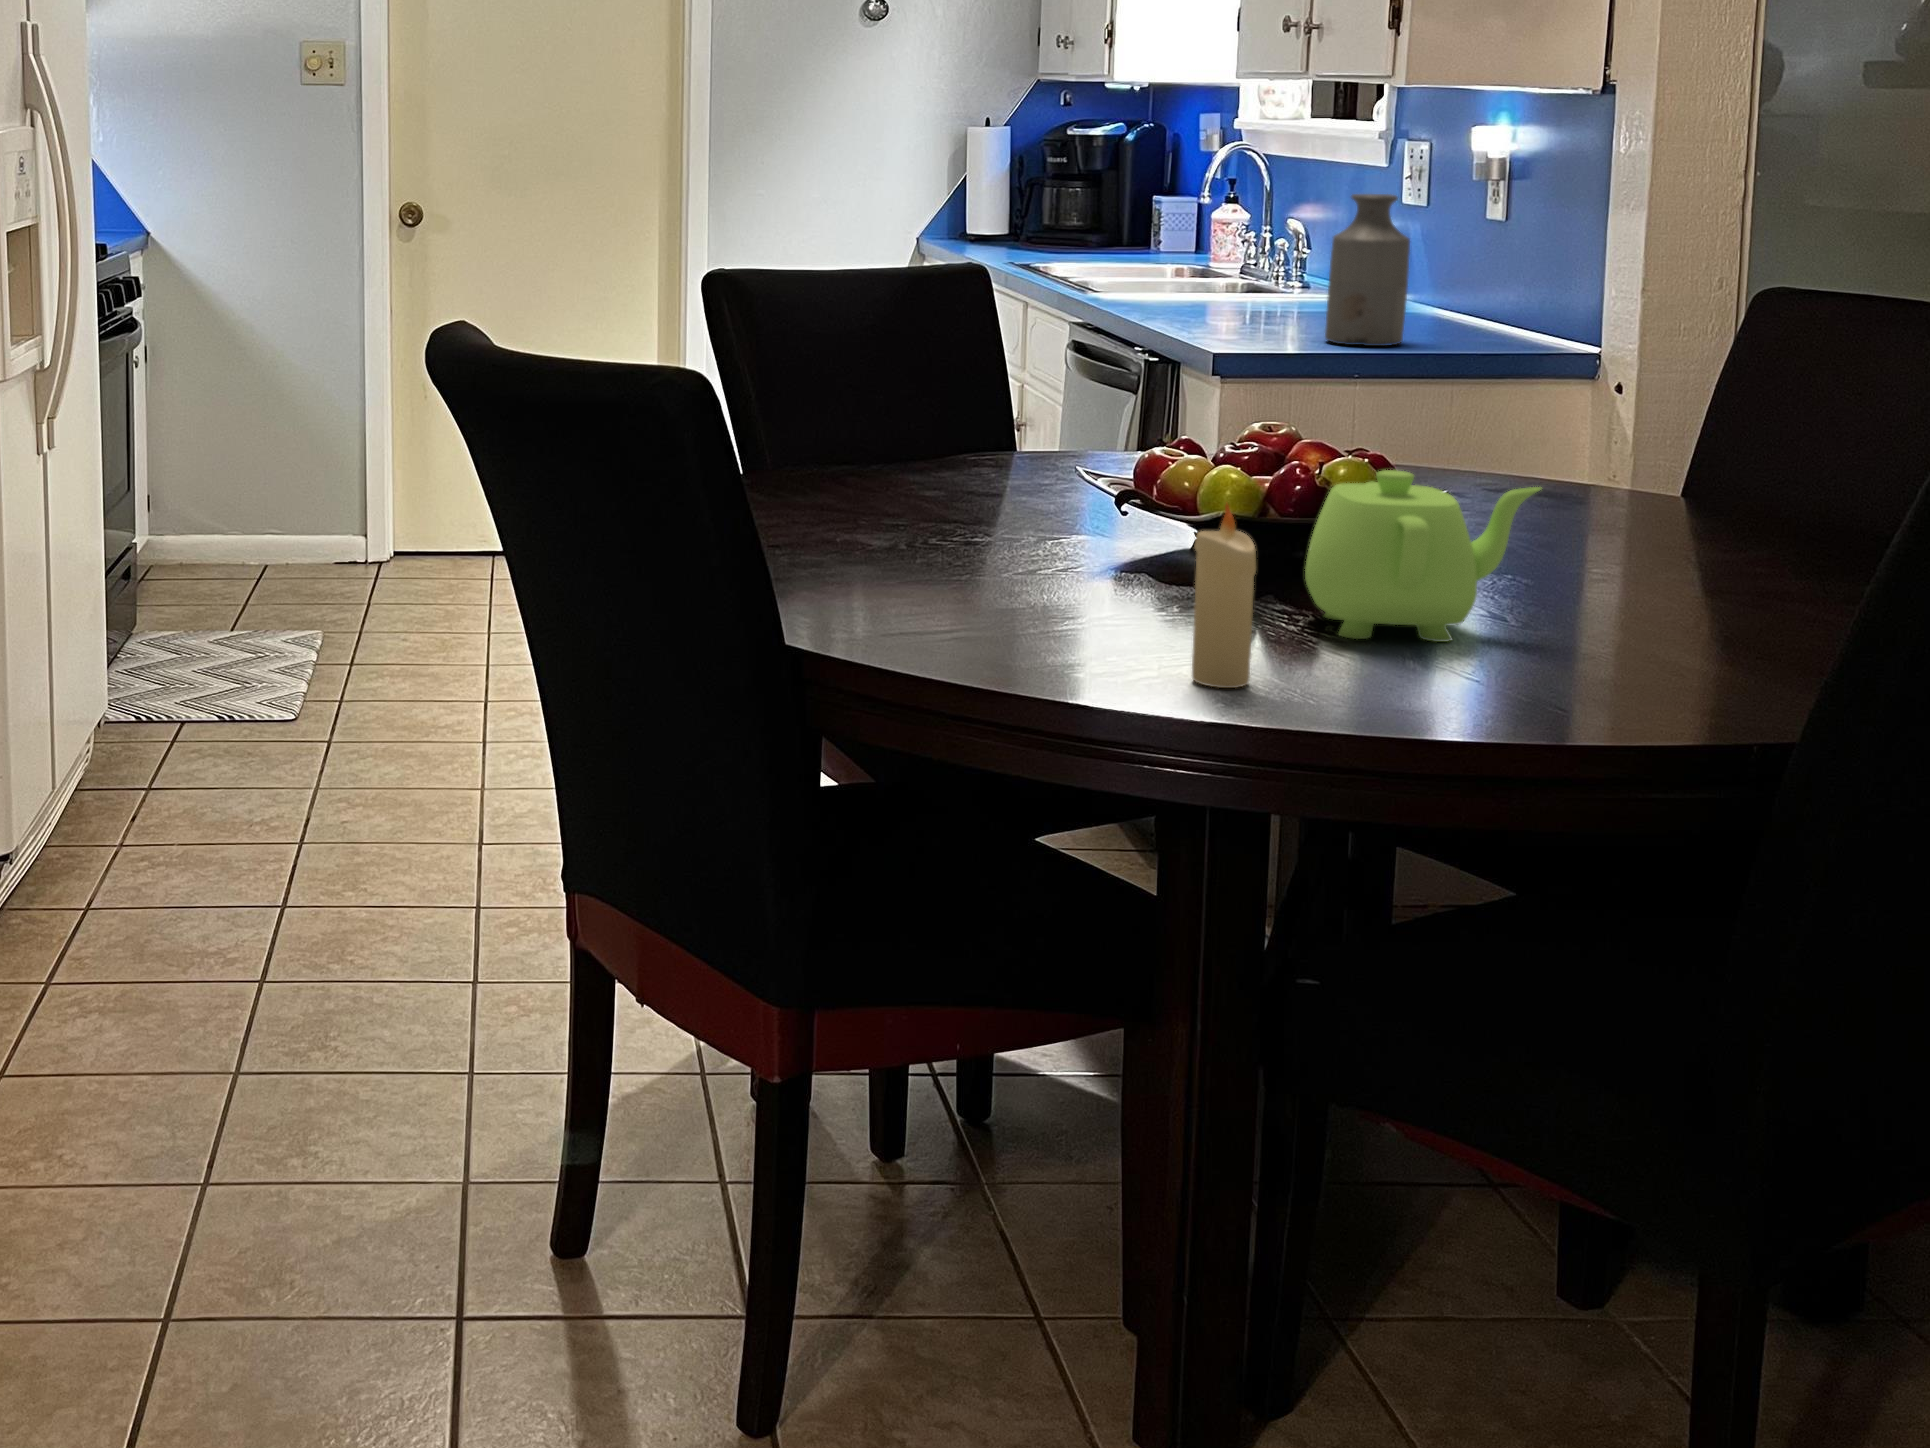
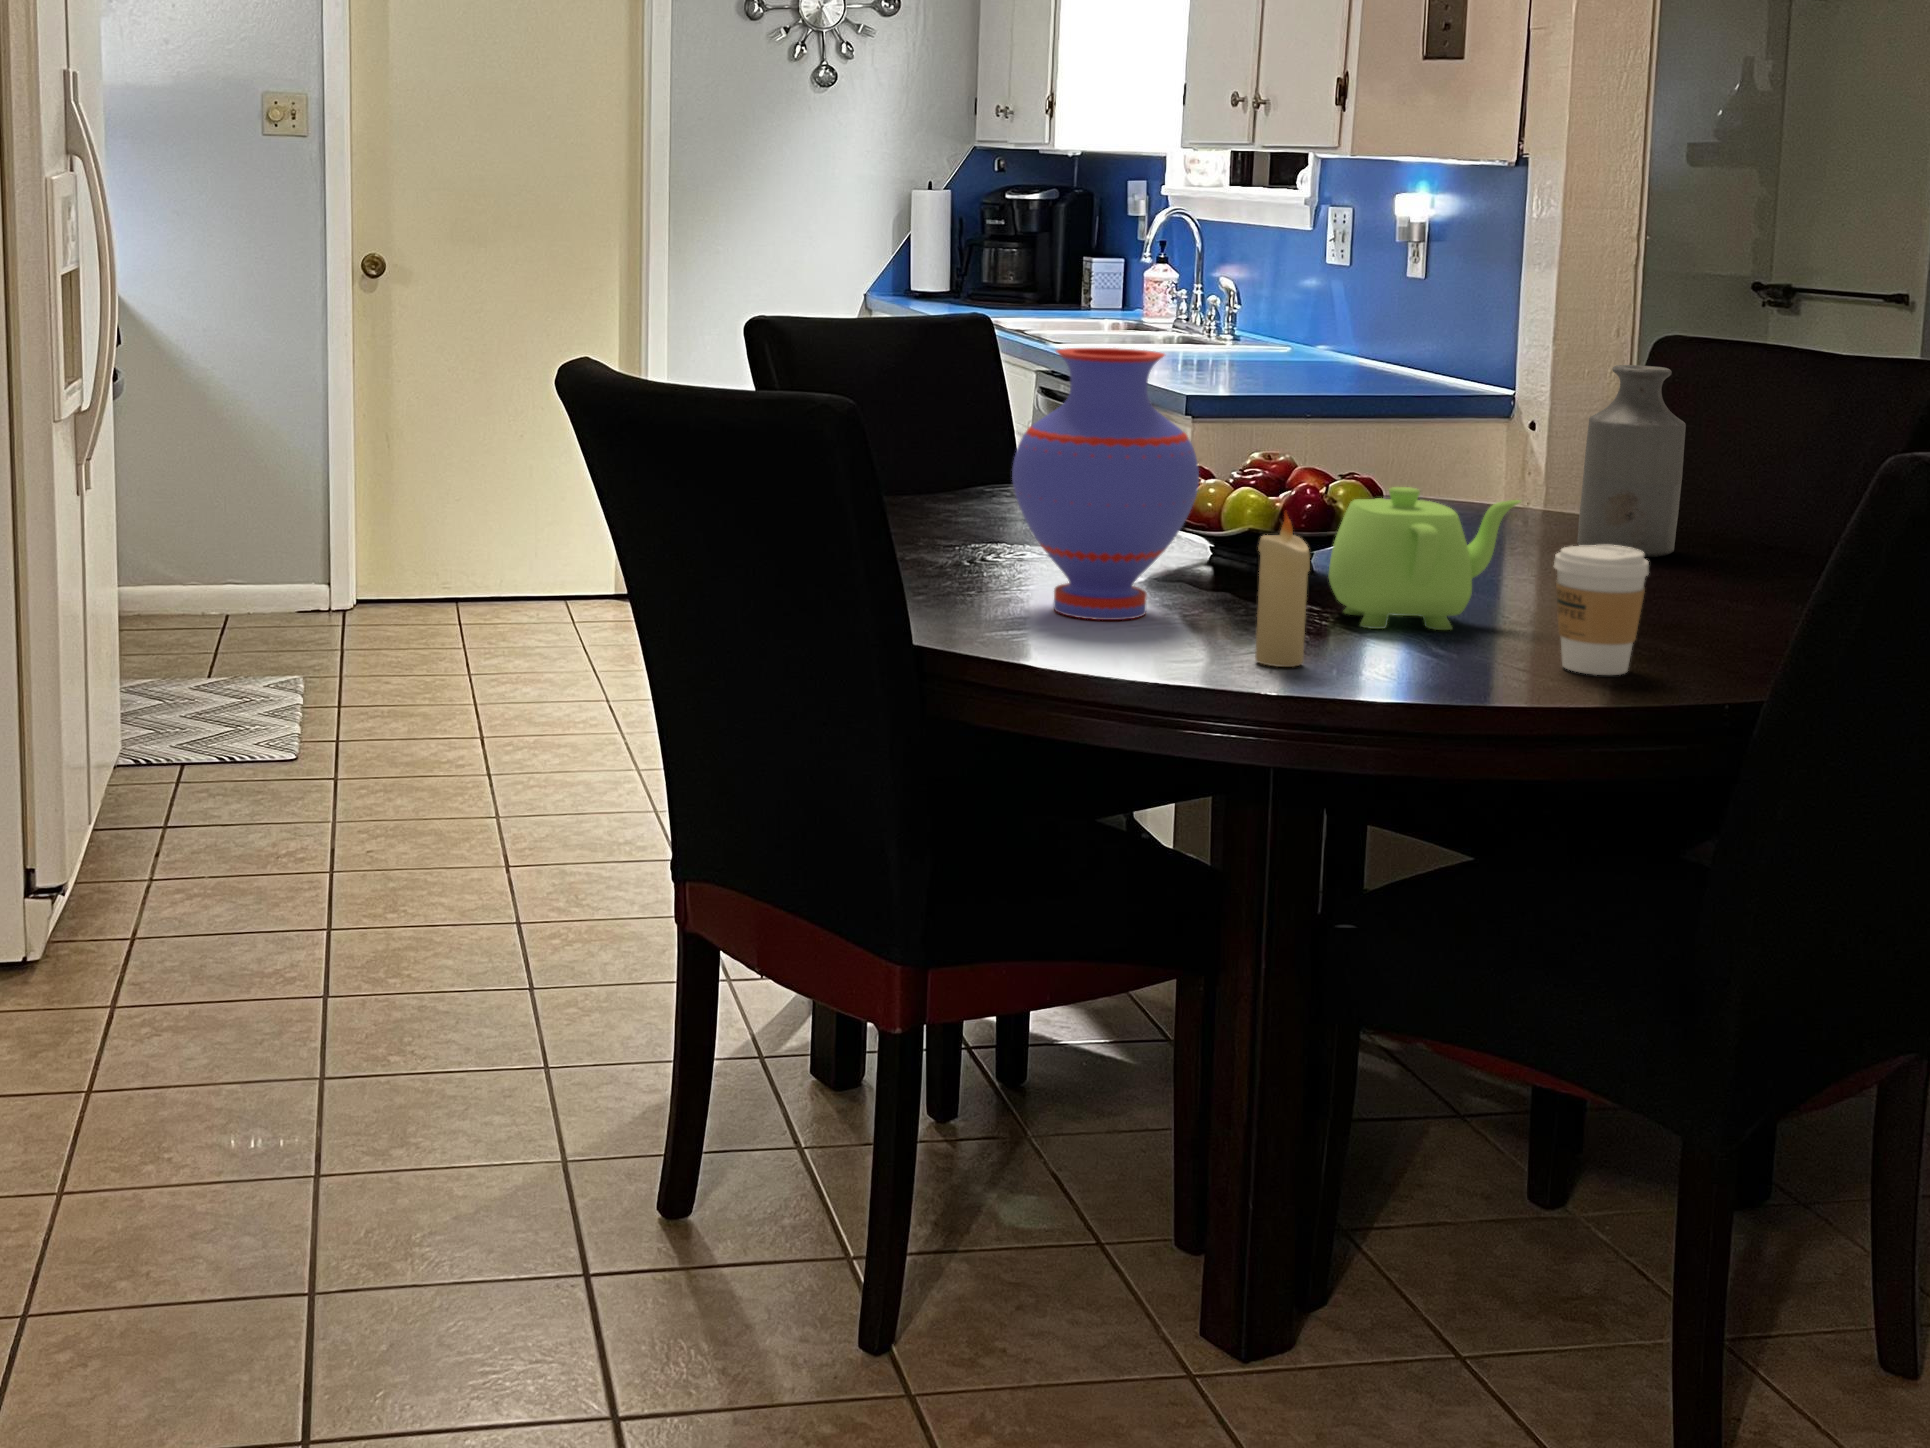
bottle: present [1325,194,1410,346] -> present [1577,365,1686,557]
vase: none [929,307,1146,621] -> present [1012,348,1199,620]
coffee cup: none [1565,548,1686,708] -> present [1554,545,1649,675]

